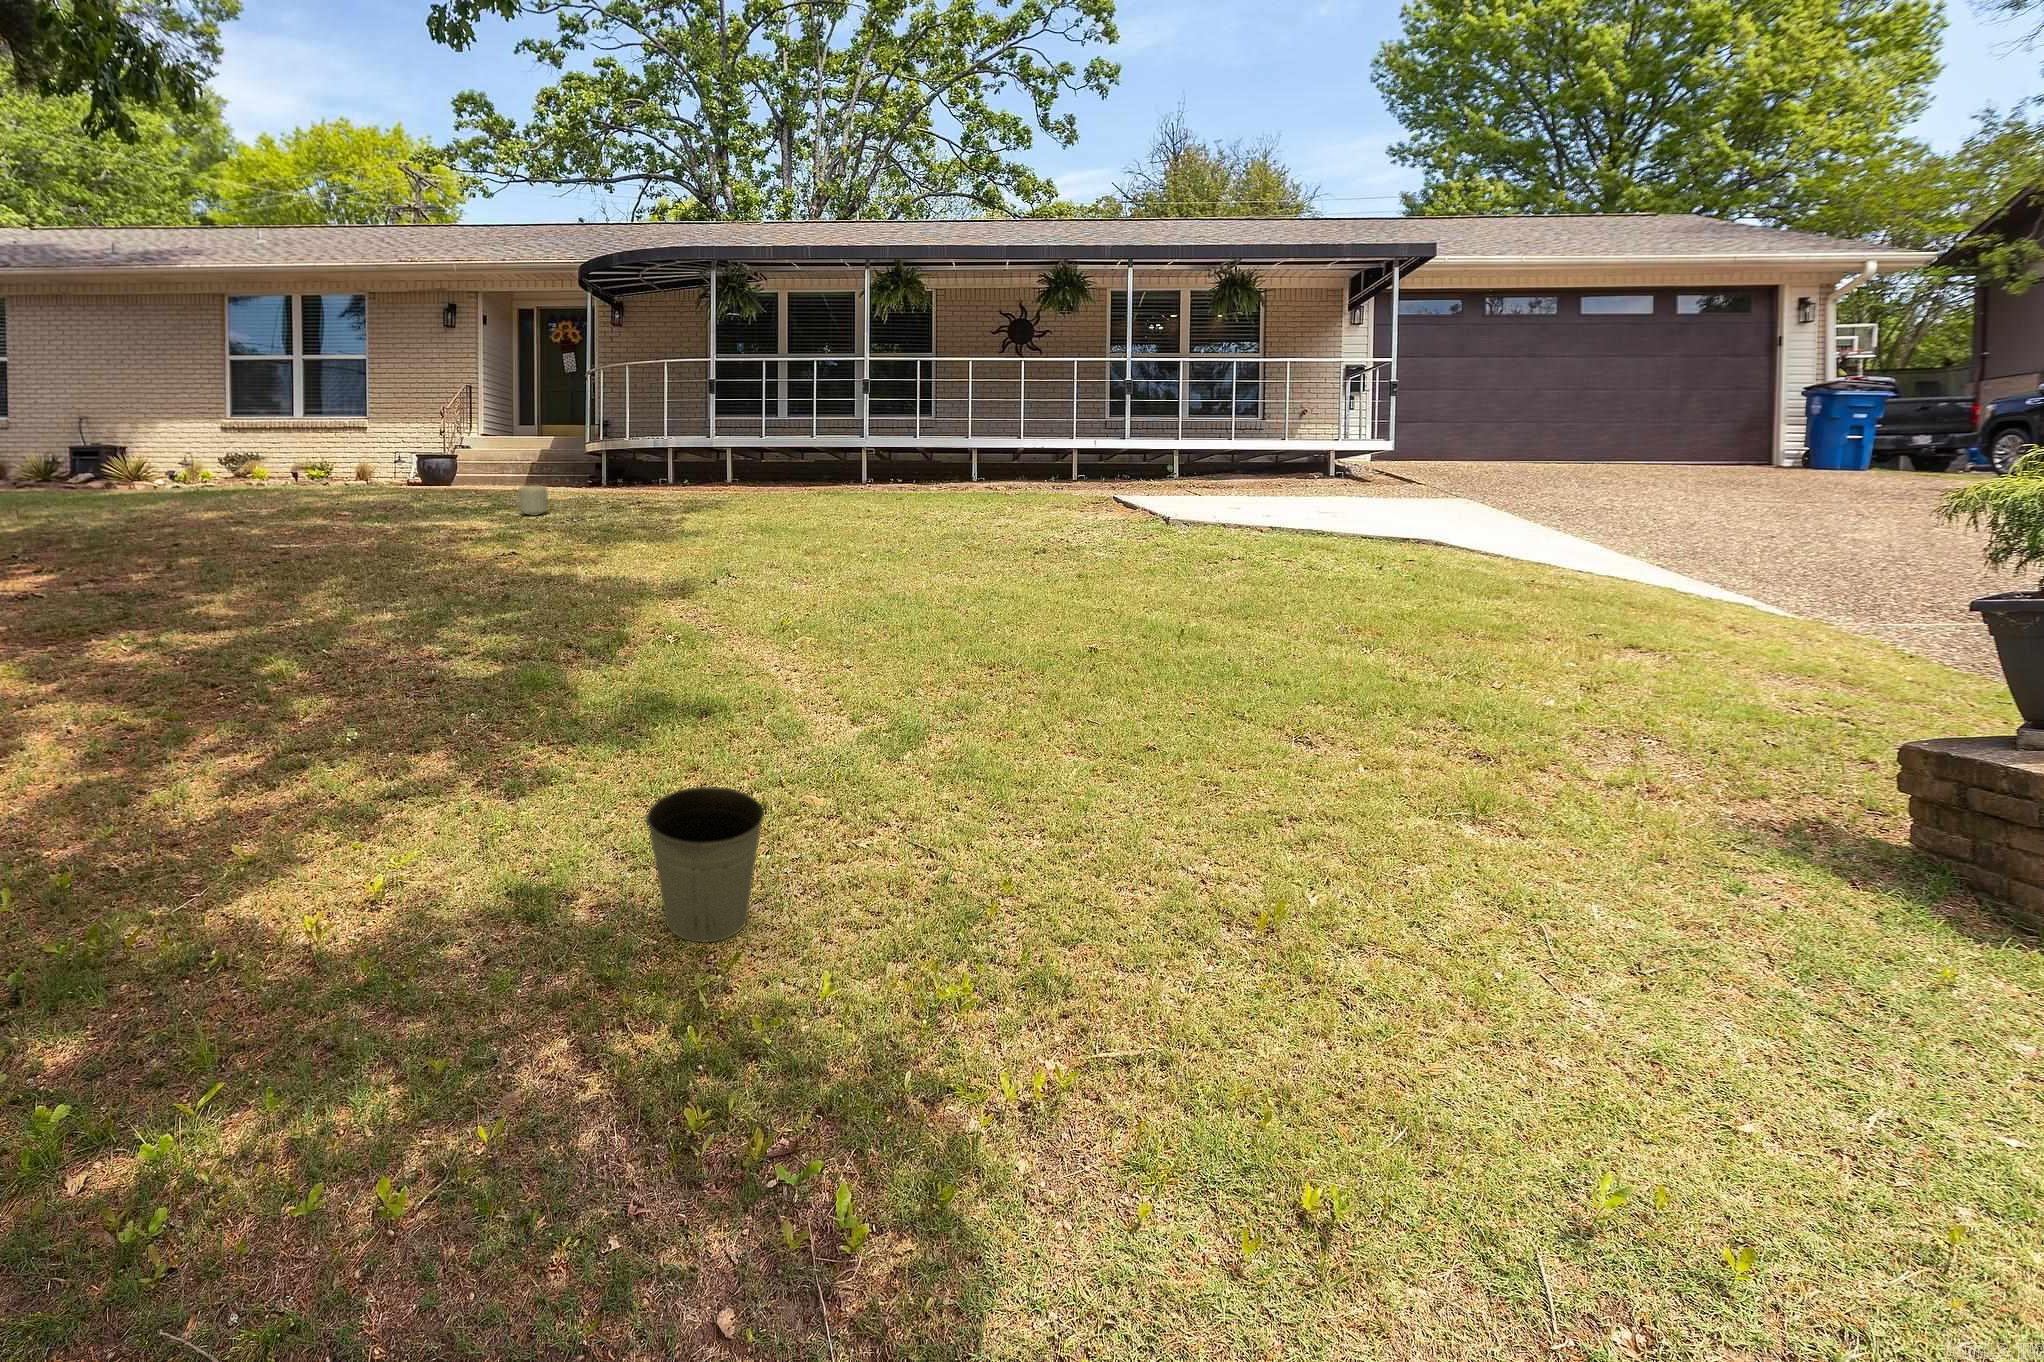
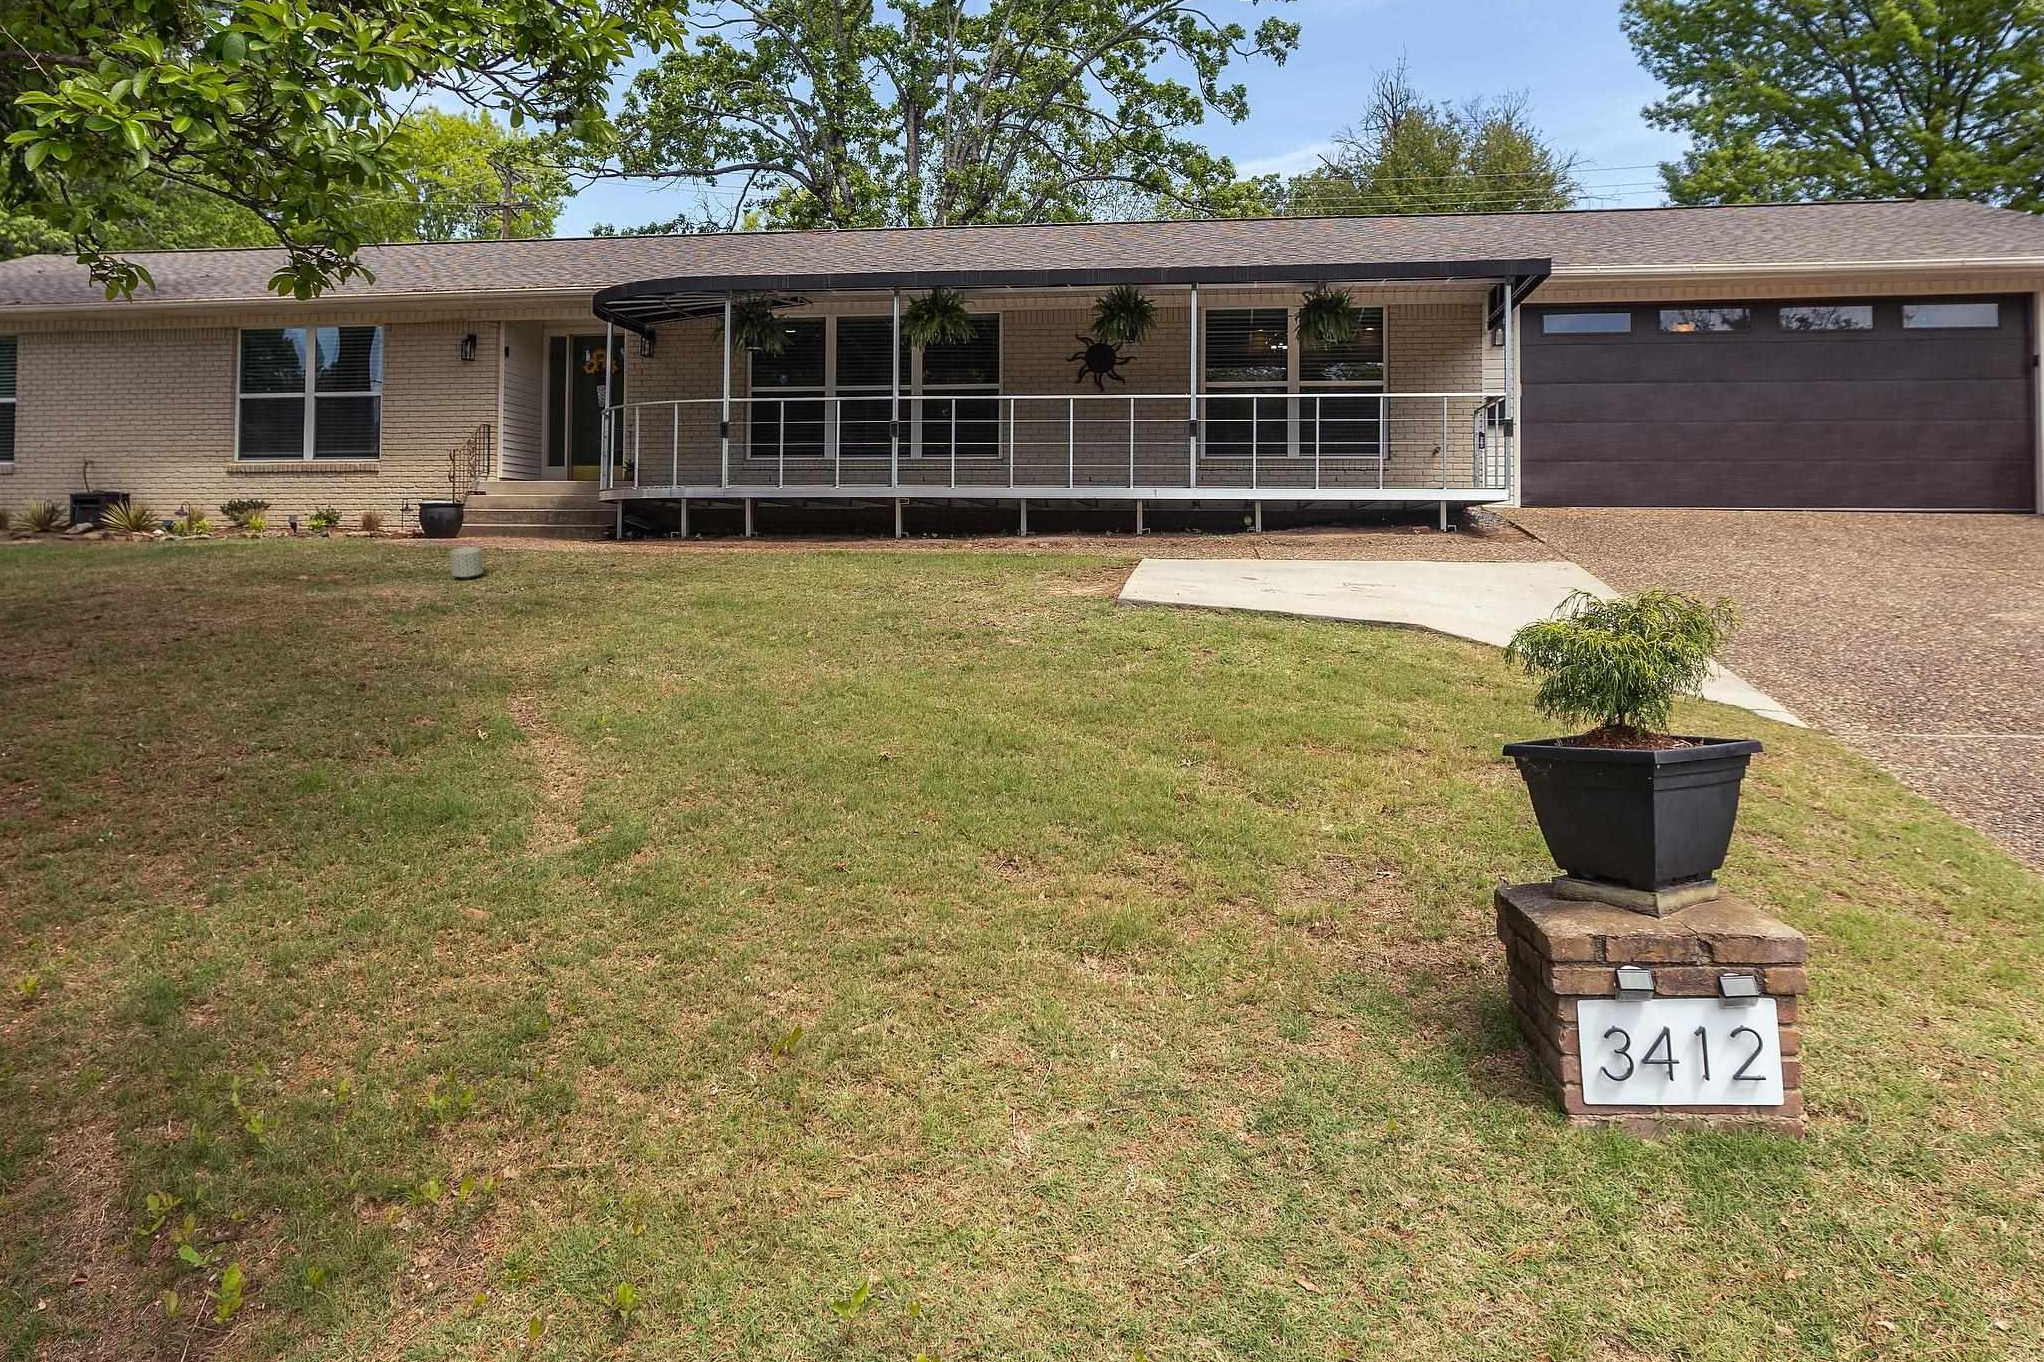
bucket: present [643,787,768,942] -> none [158,872,278,1004]

